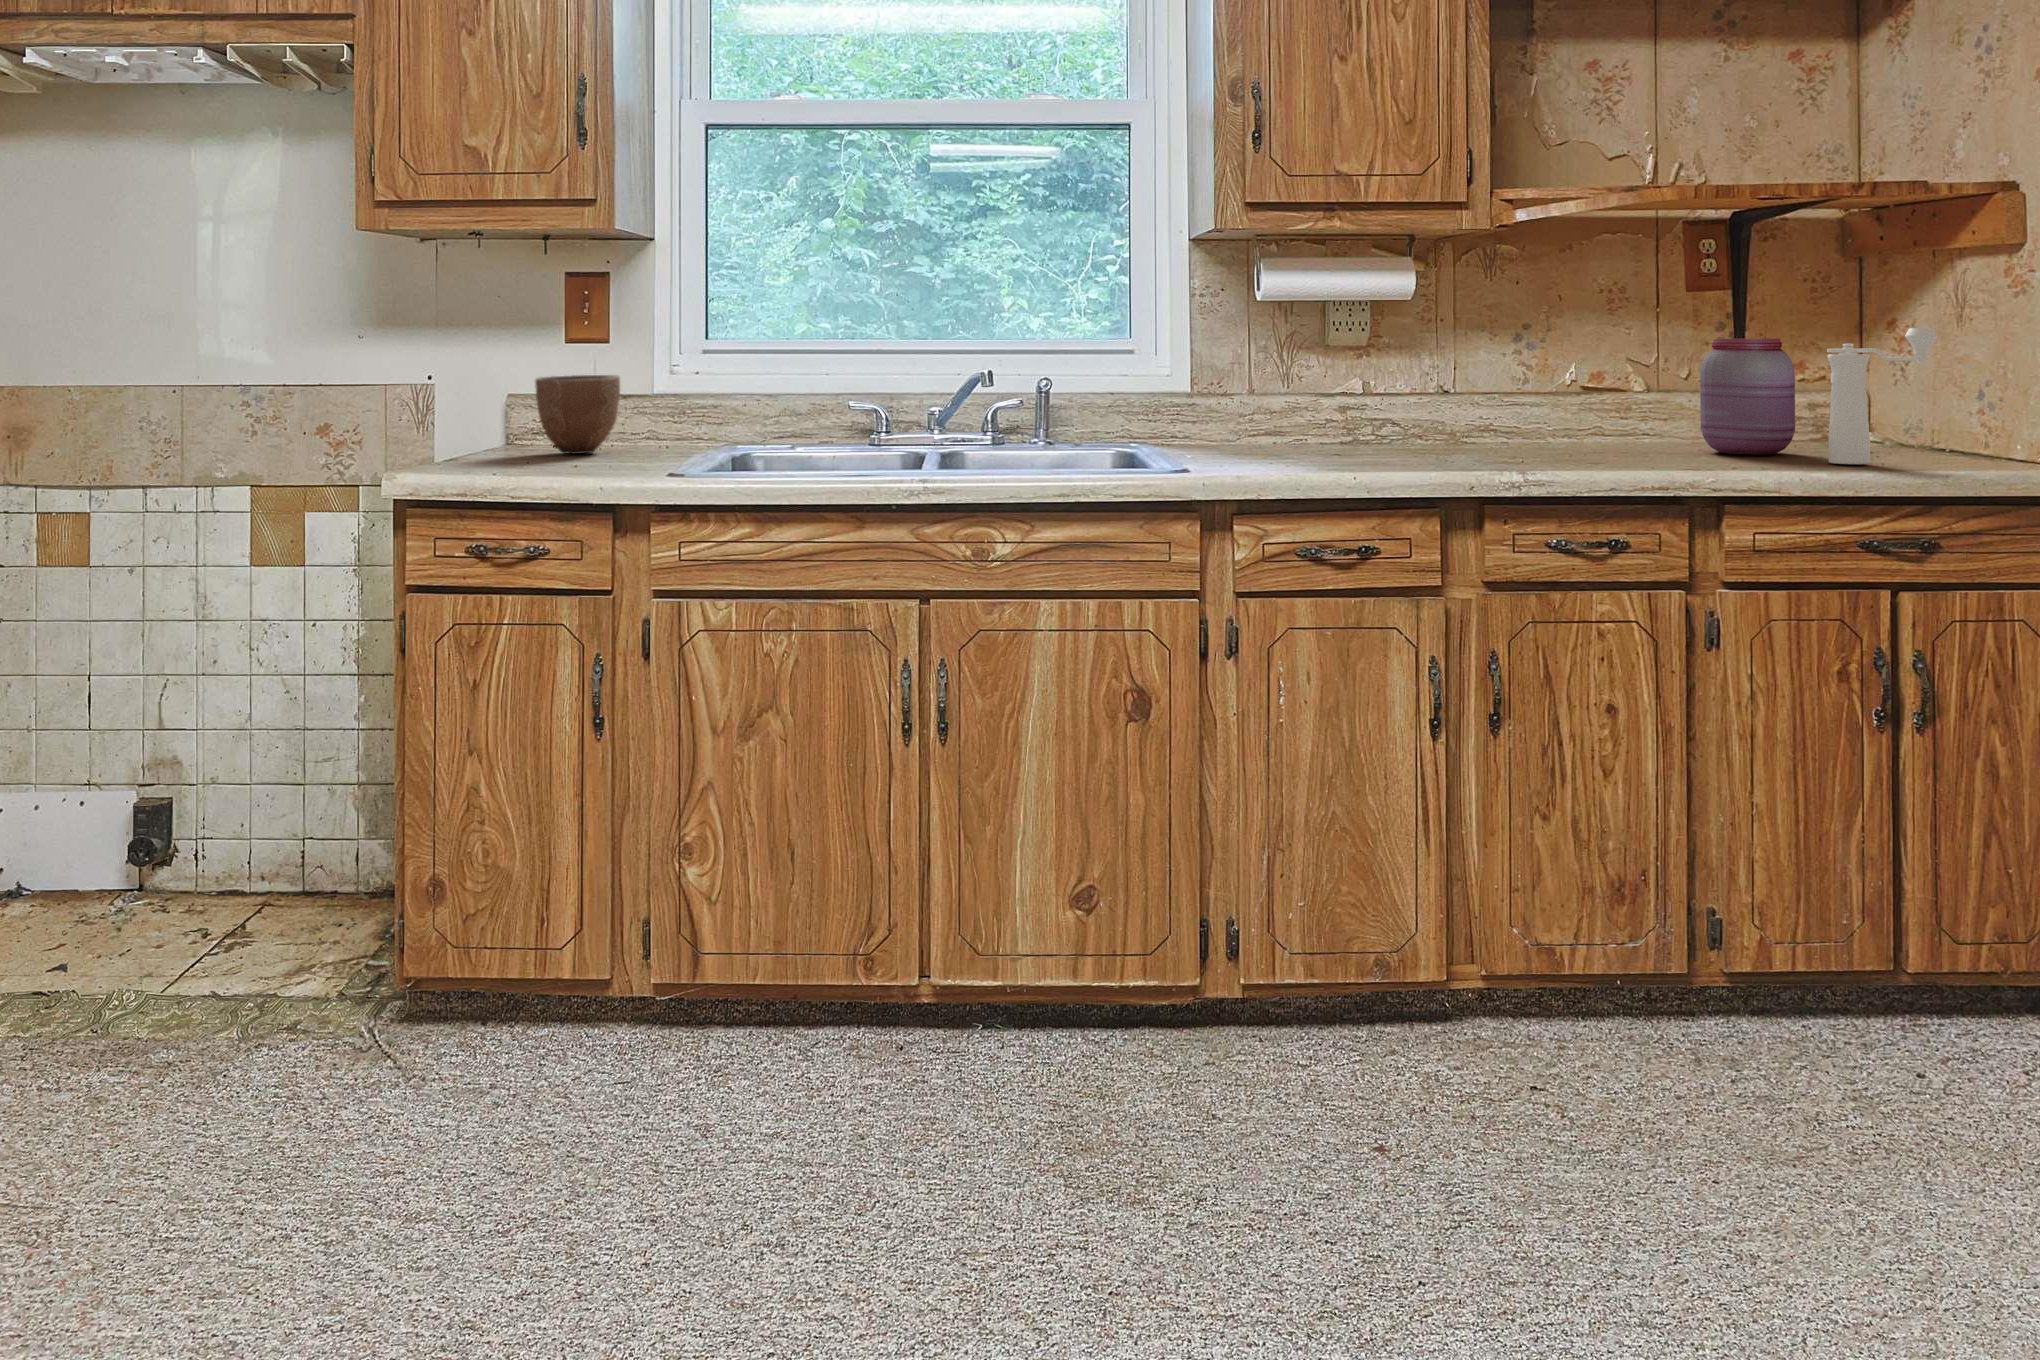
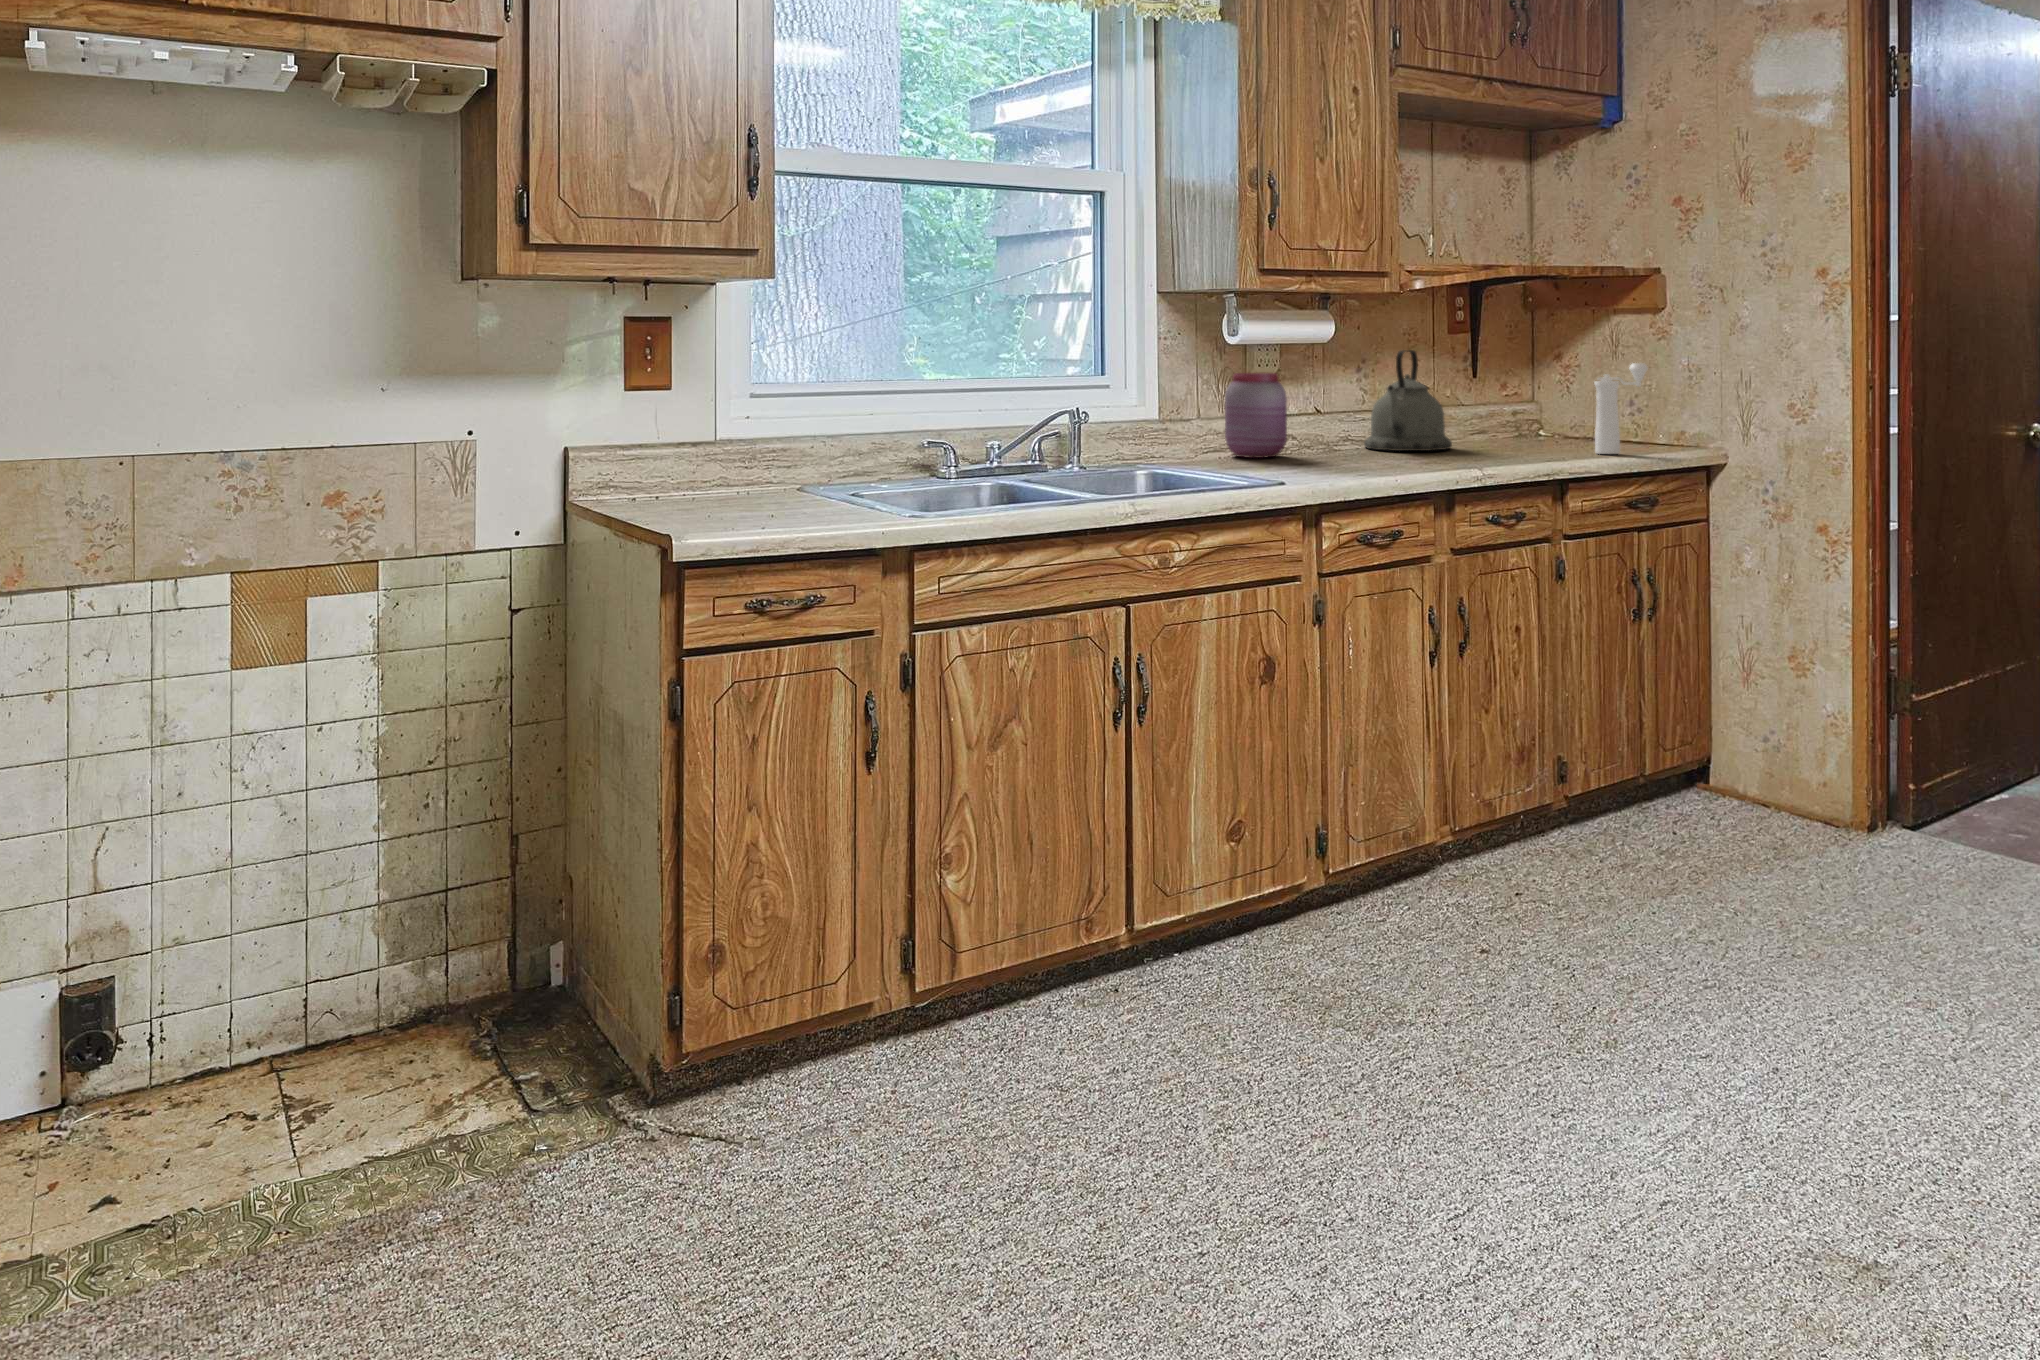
kettle: none [1499,312,1631,449] -> present [1364,350,1452,451]
jar: present [1700,338,1795,454] -> present [1225,373,1287,458]
decorative bowl: present [535,375,620,454] -> none [627,419,716,502]

